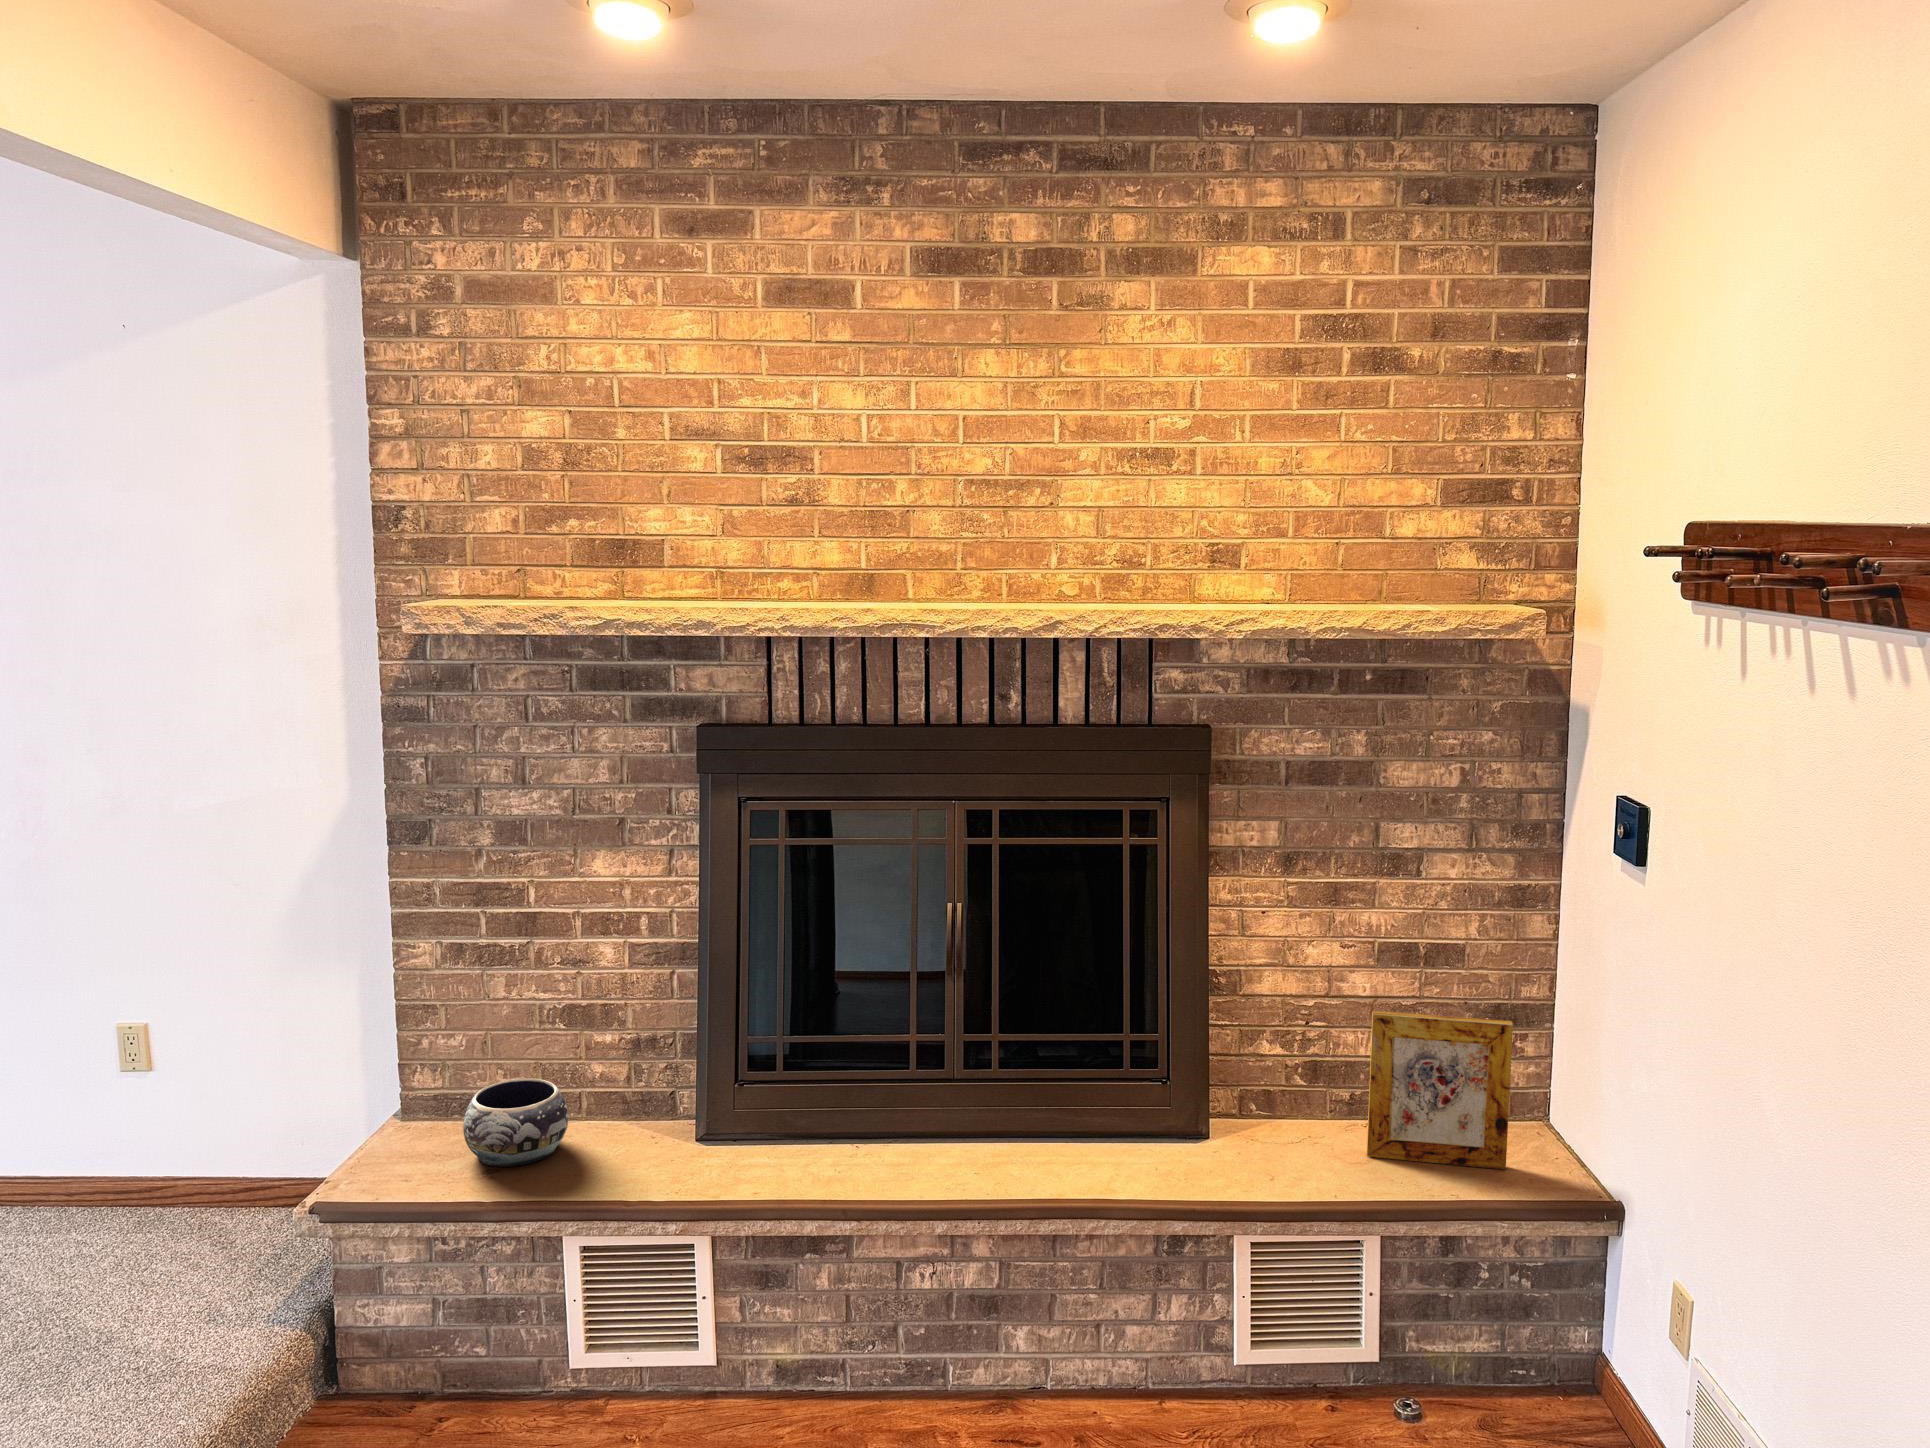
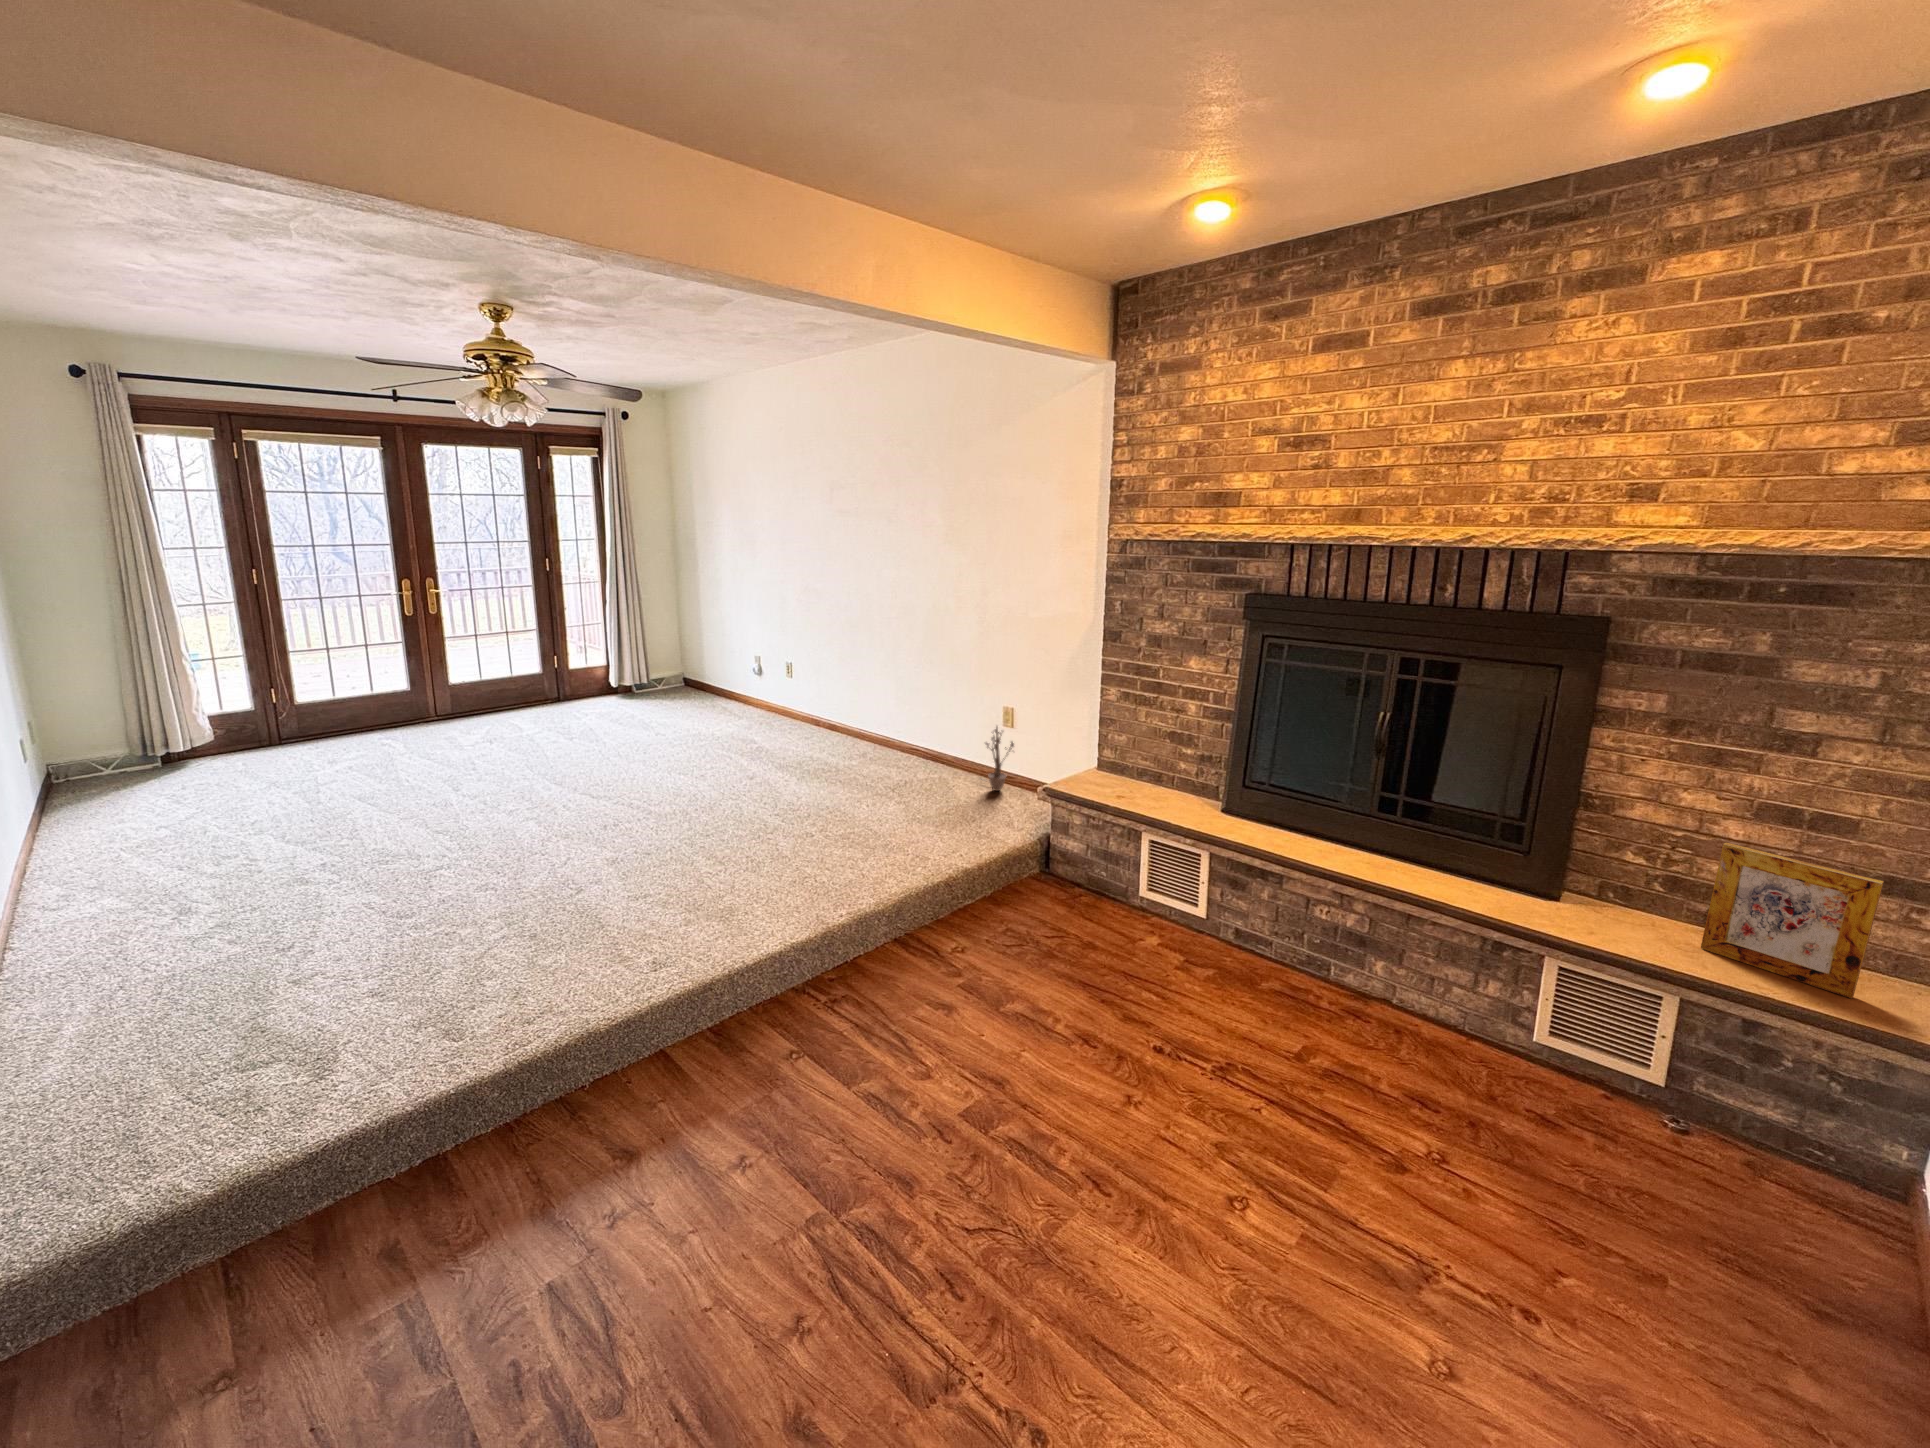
decorative plant: none [73,1075,179,1236] -> present [981,727,1014,791]
decorative bowl: present [463,1079,569,1167] -> none [1110,758,1159,796]

